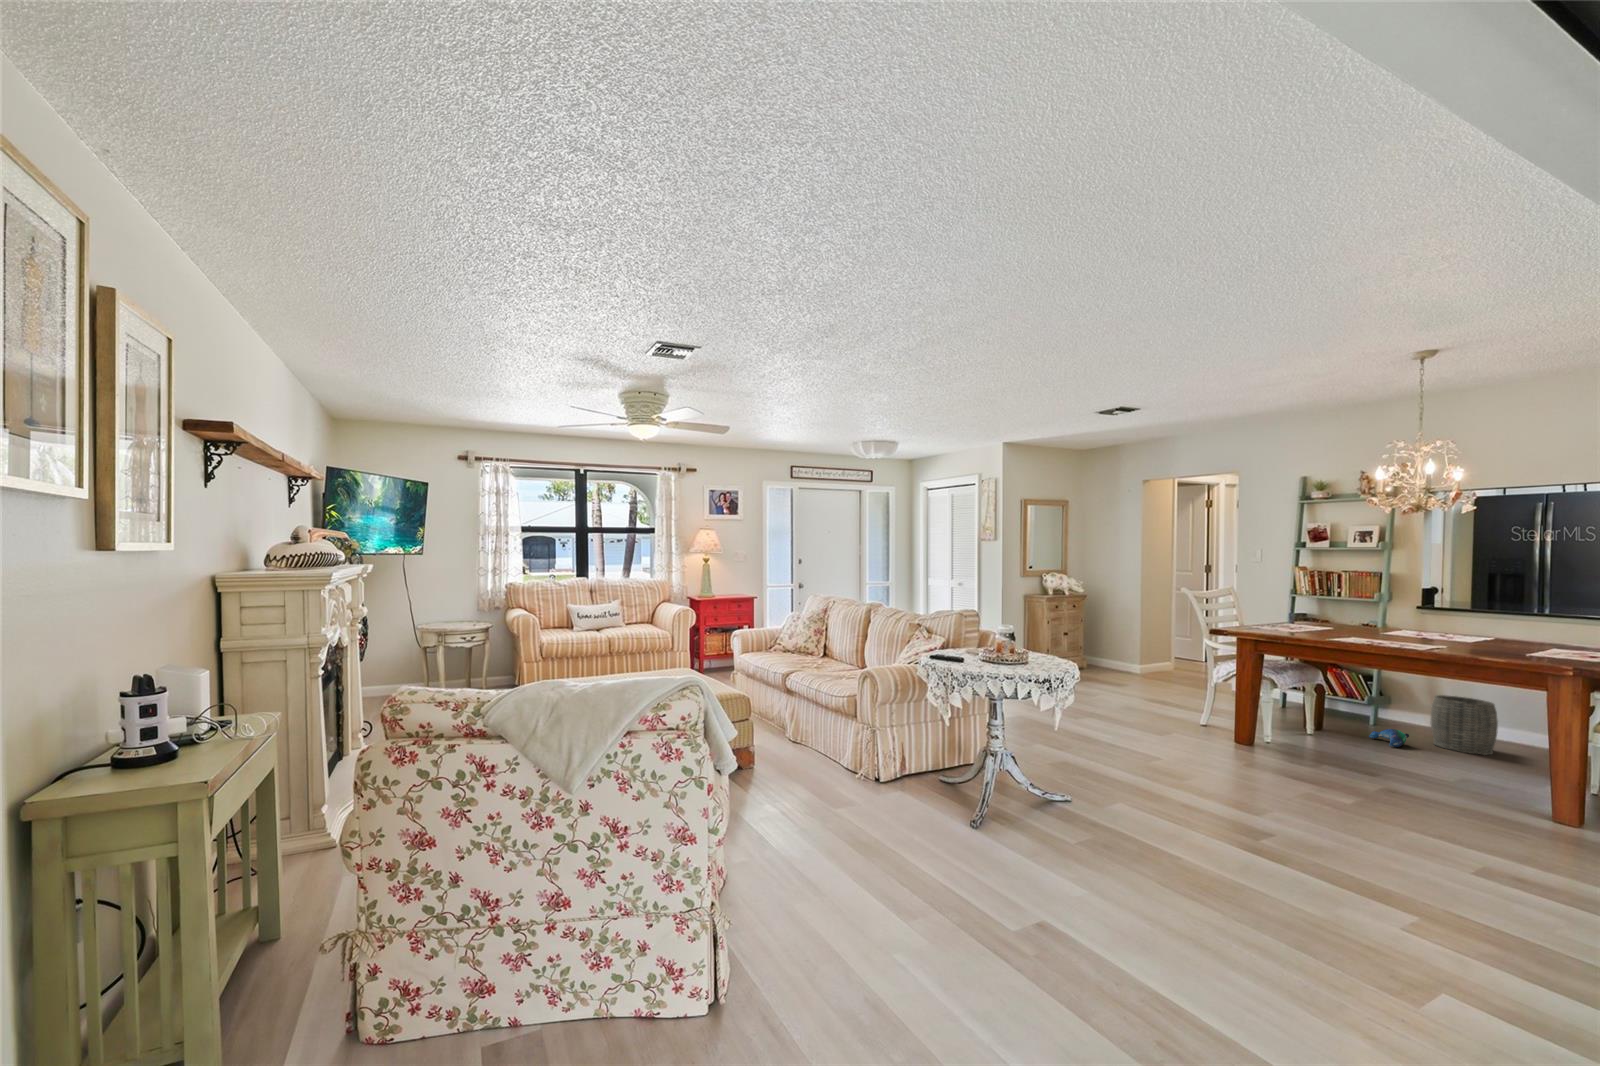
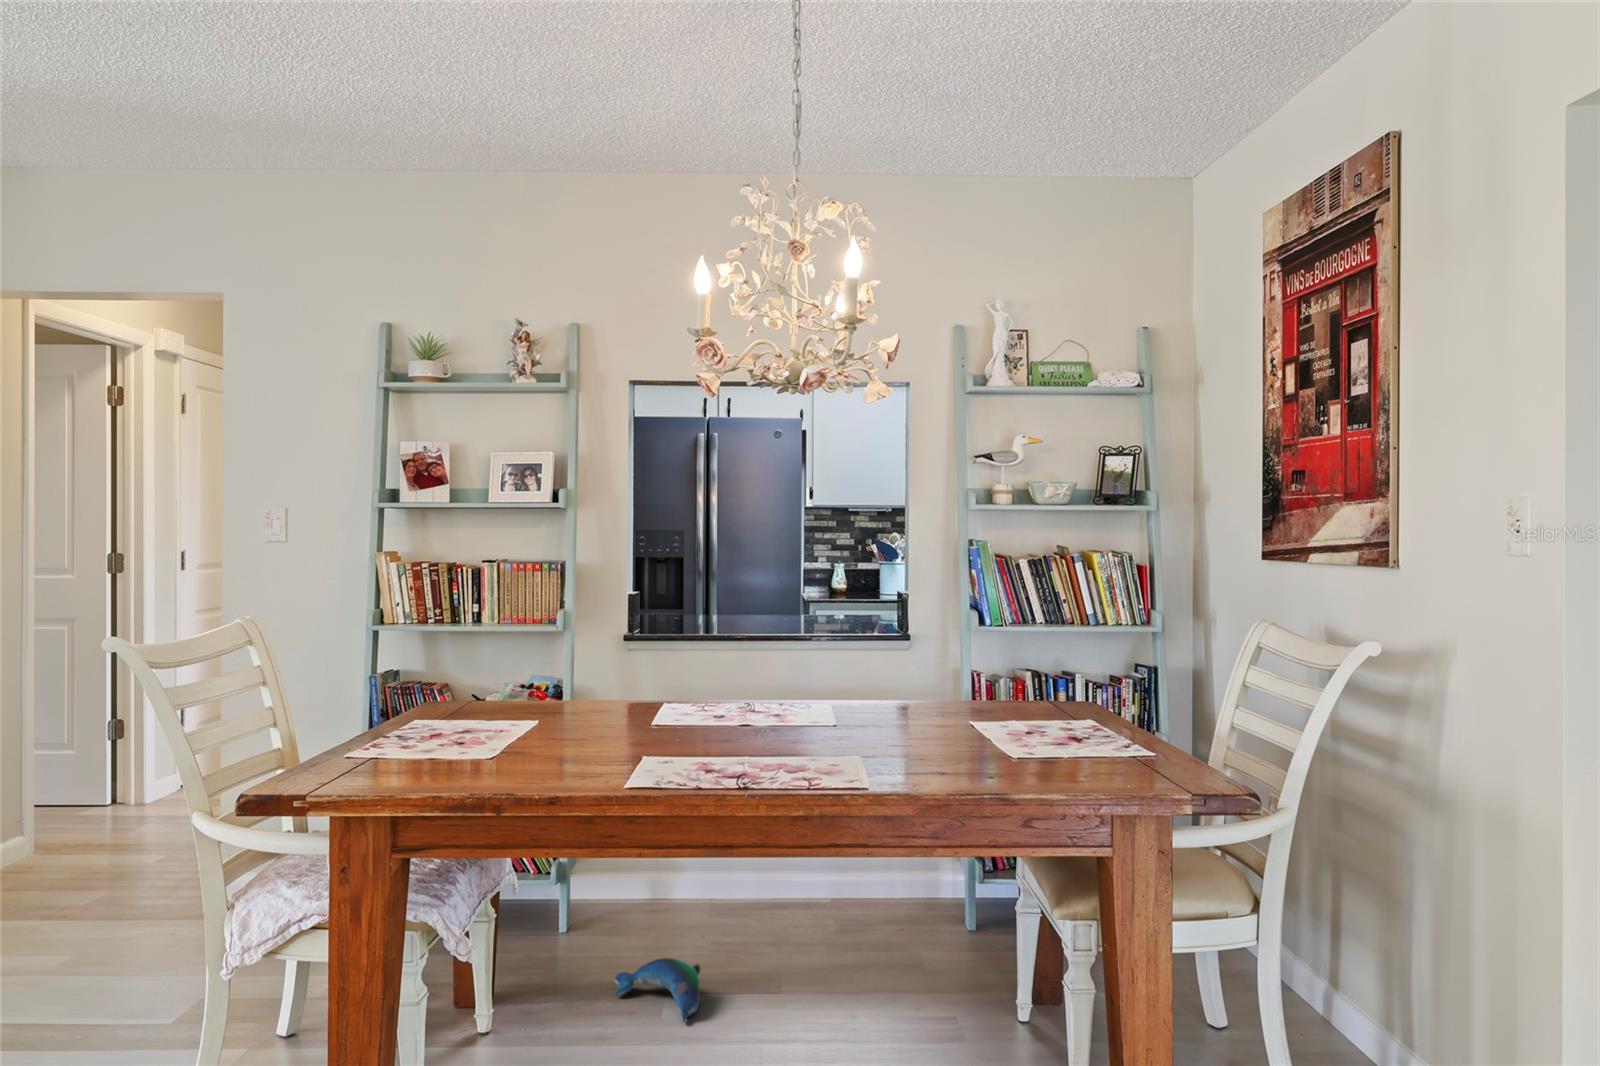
woven basket: present [1431,695,1498,755] -> none [703,824,811,964]

